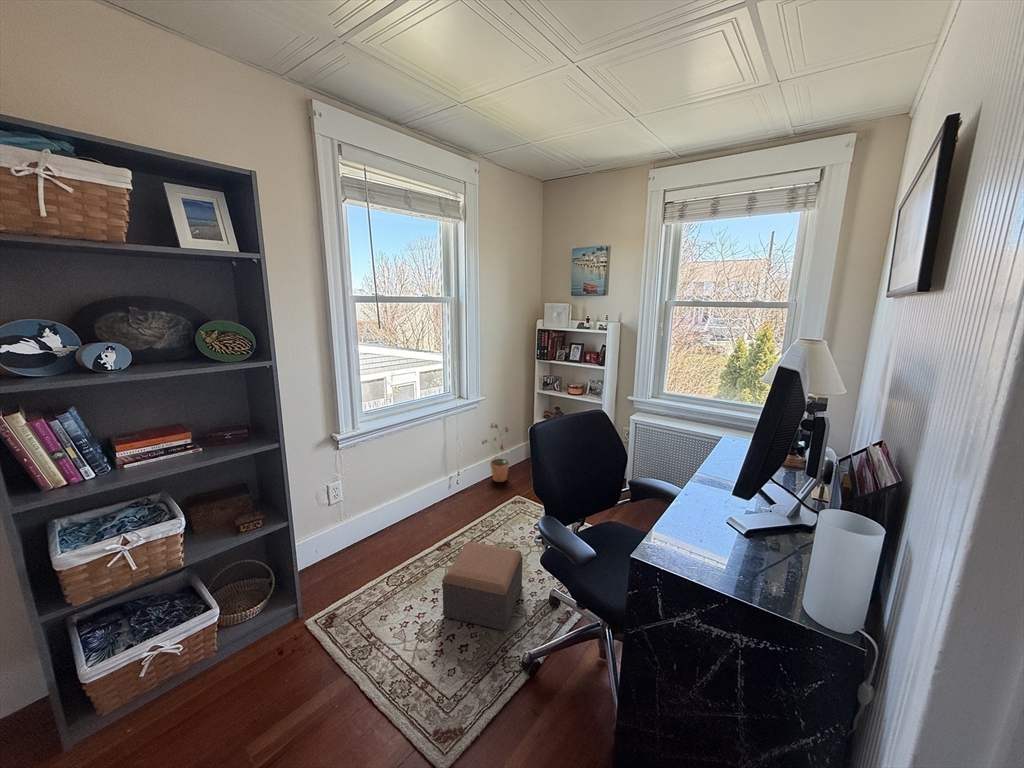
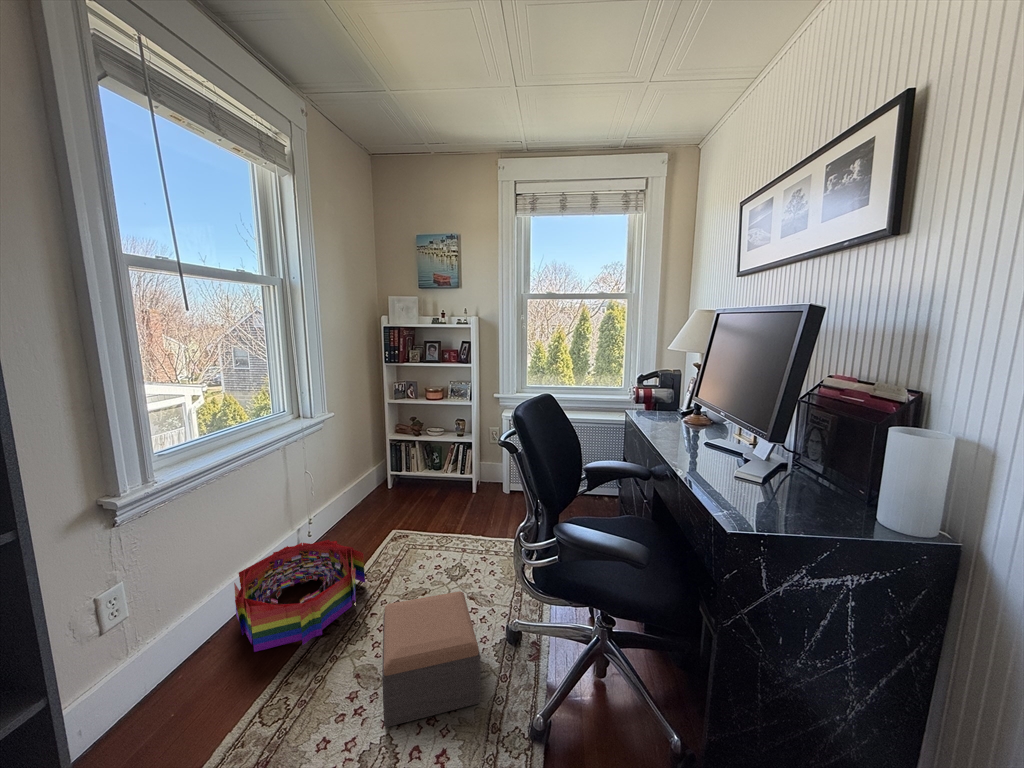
potted plant: present [482,423,511,482] -> none [332,446,375,521]
storage bin: none [396,486,478,551] -> present [234,540,365,652]

